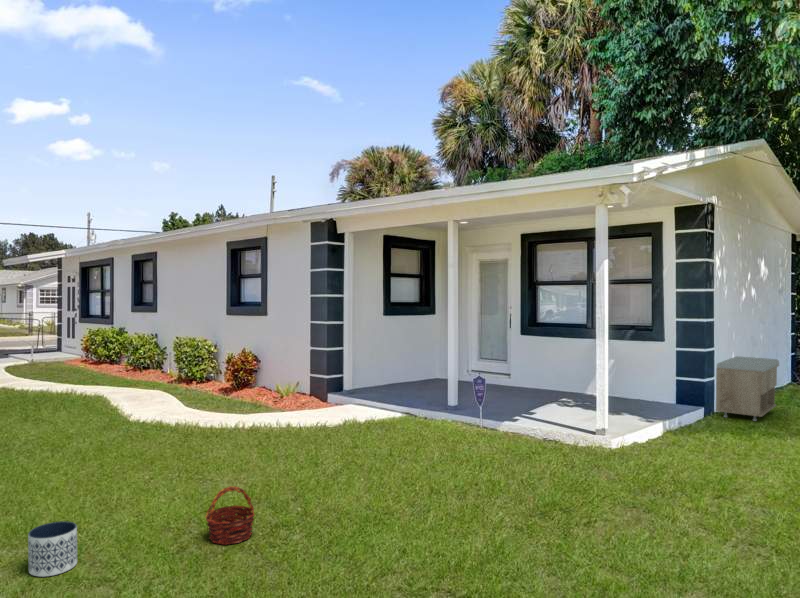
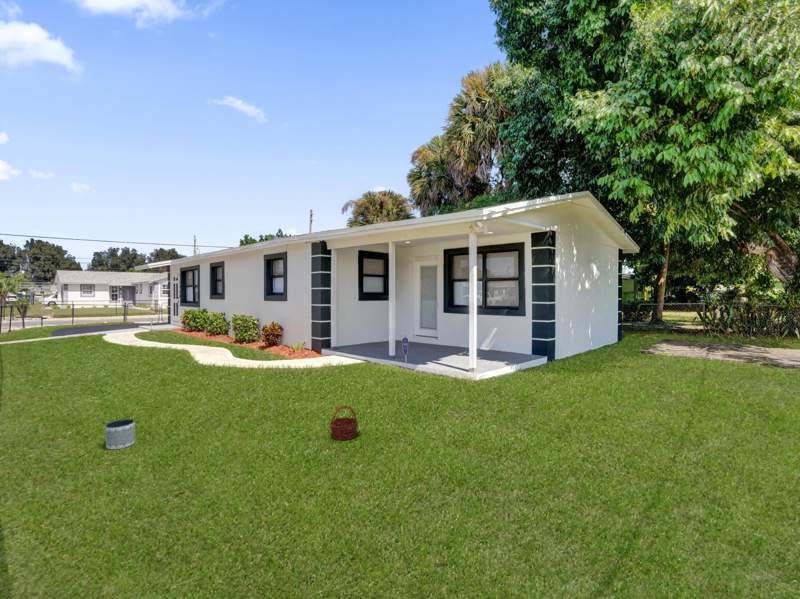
storage bench: present [716,356,779,421] -> none [555,325,596,365]
basket: present [206,486,255,544] -> present [330,405,358,440]

